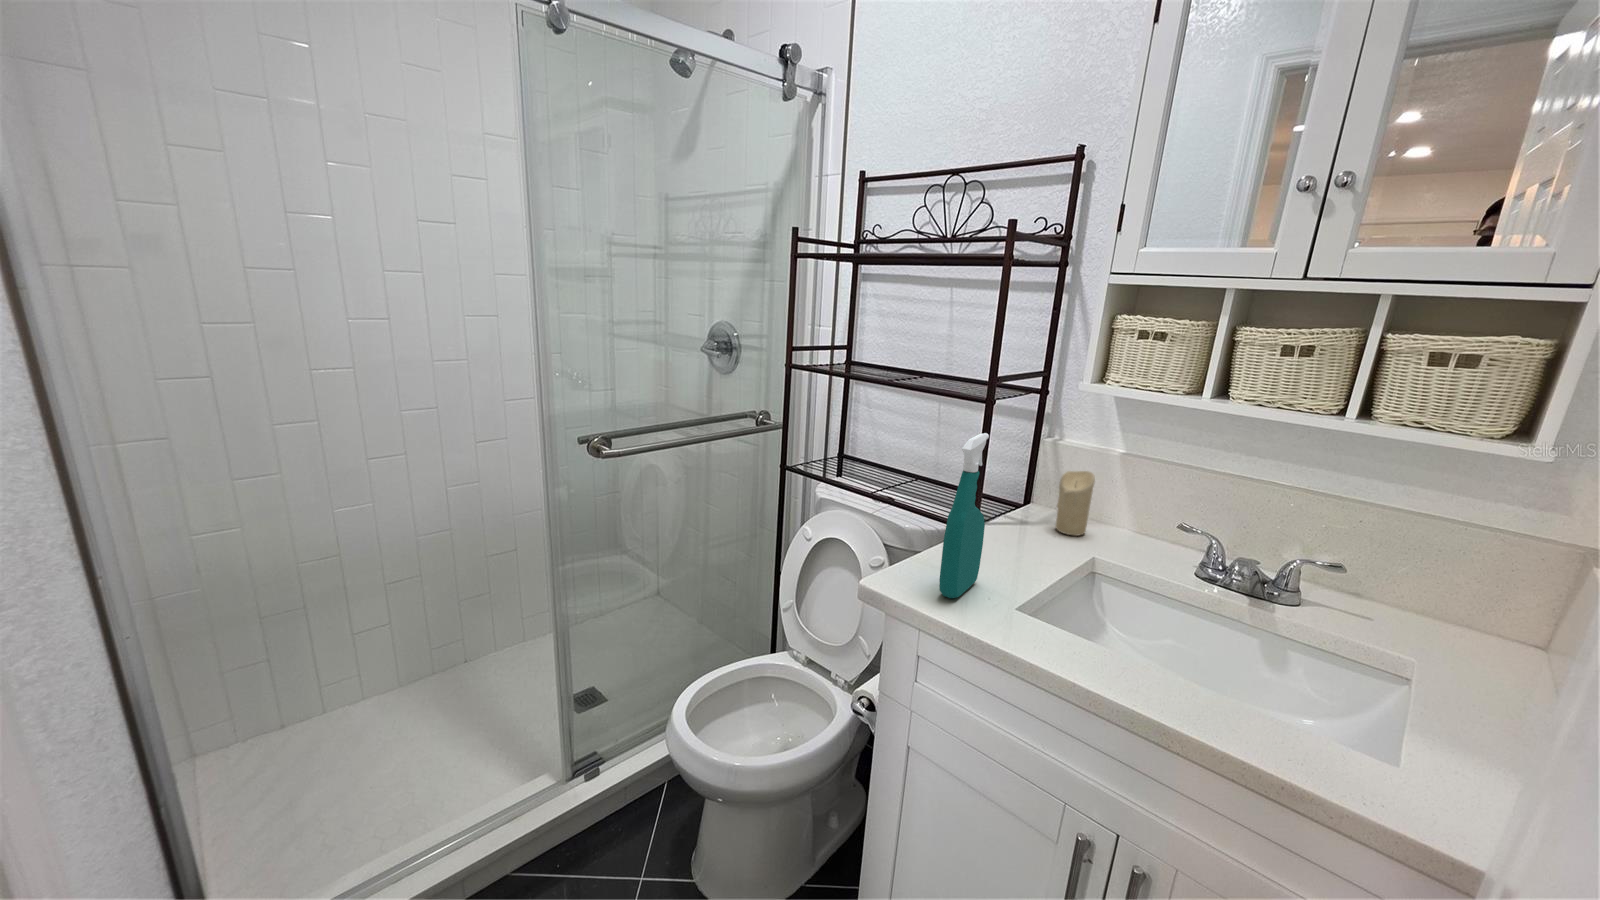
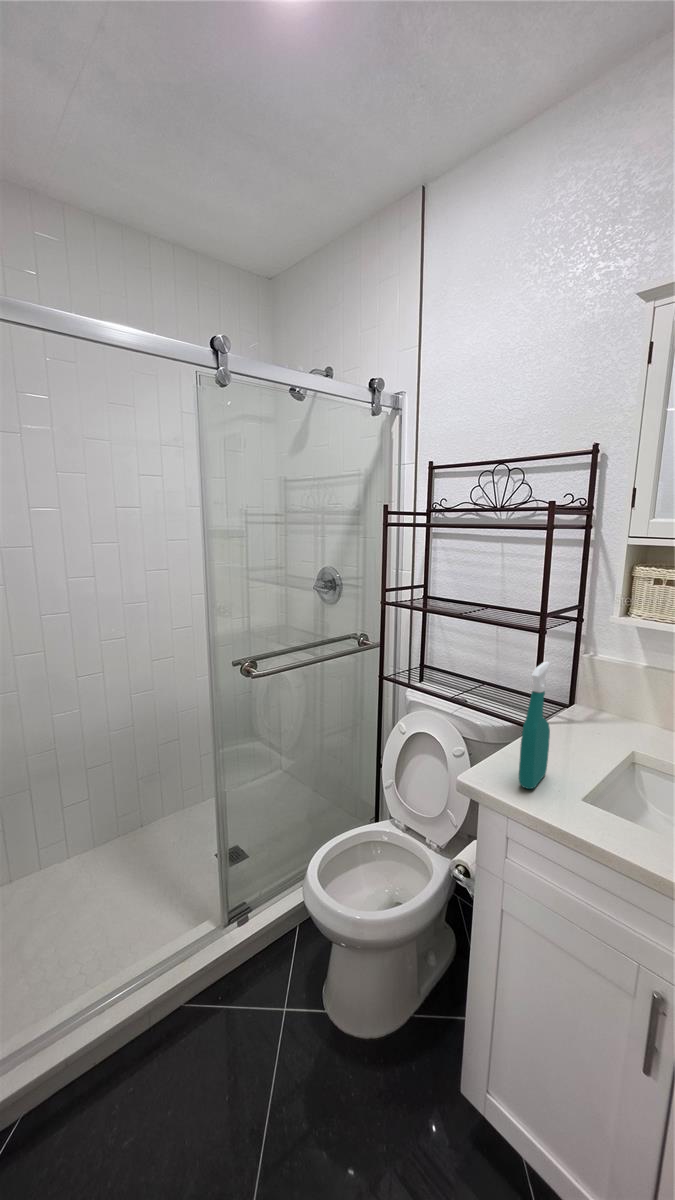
candle: present [1055,471,1095,536] -> none [599,681,628,732]

